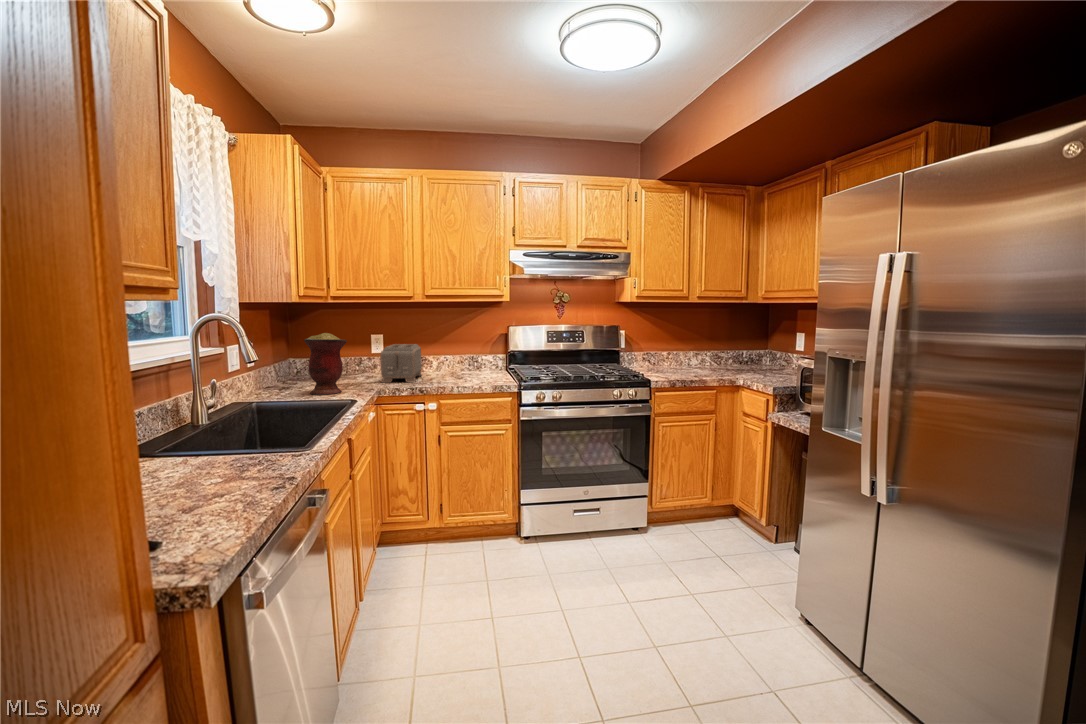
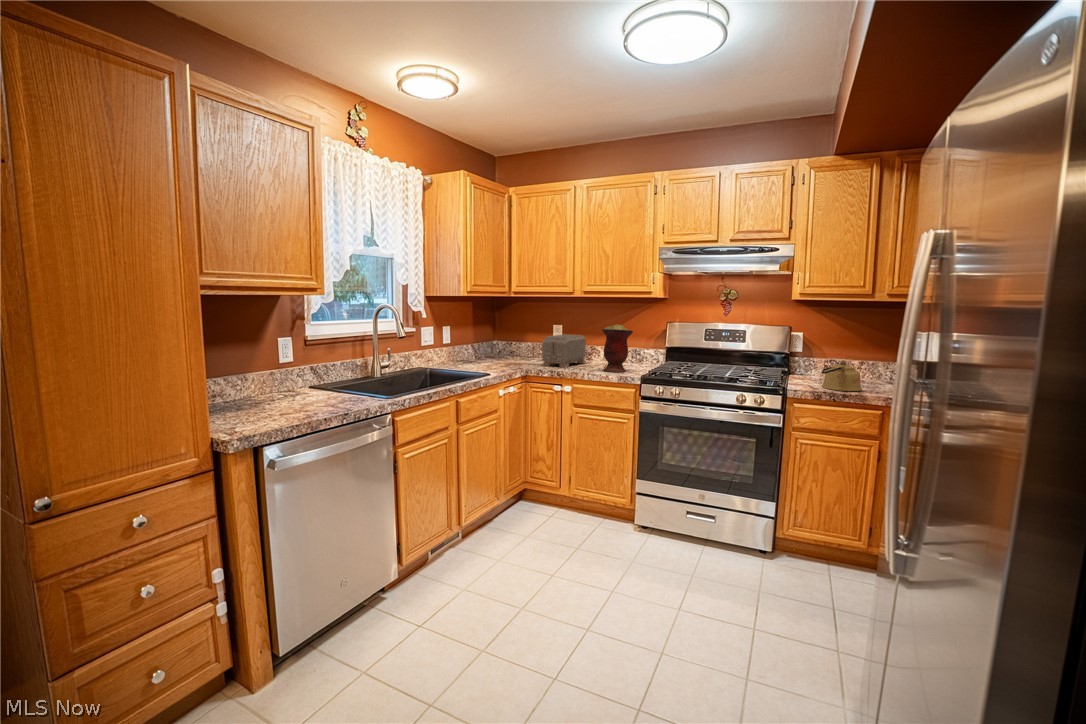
vase: present [304,333,347,395] -> present [602,324,633,372]
kettle: none [662,353,695,378] -> present [821,361,861,391]

